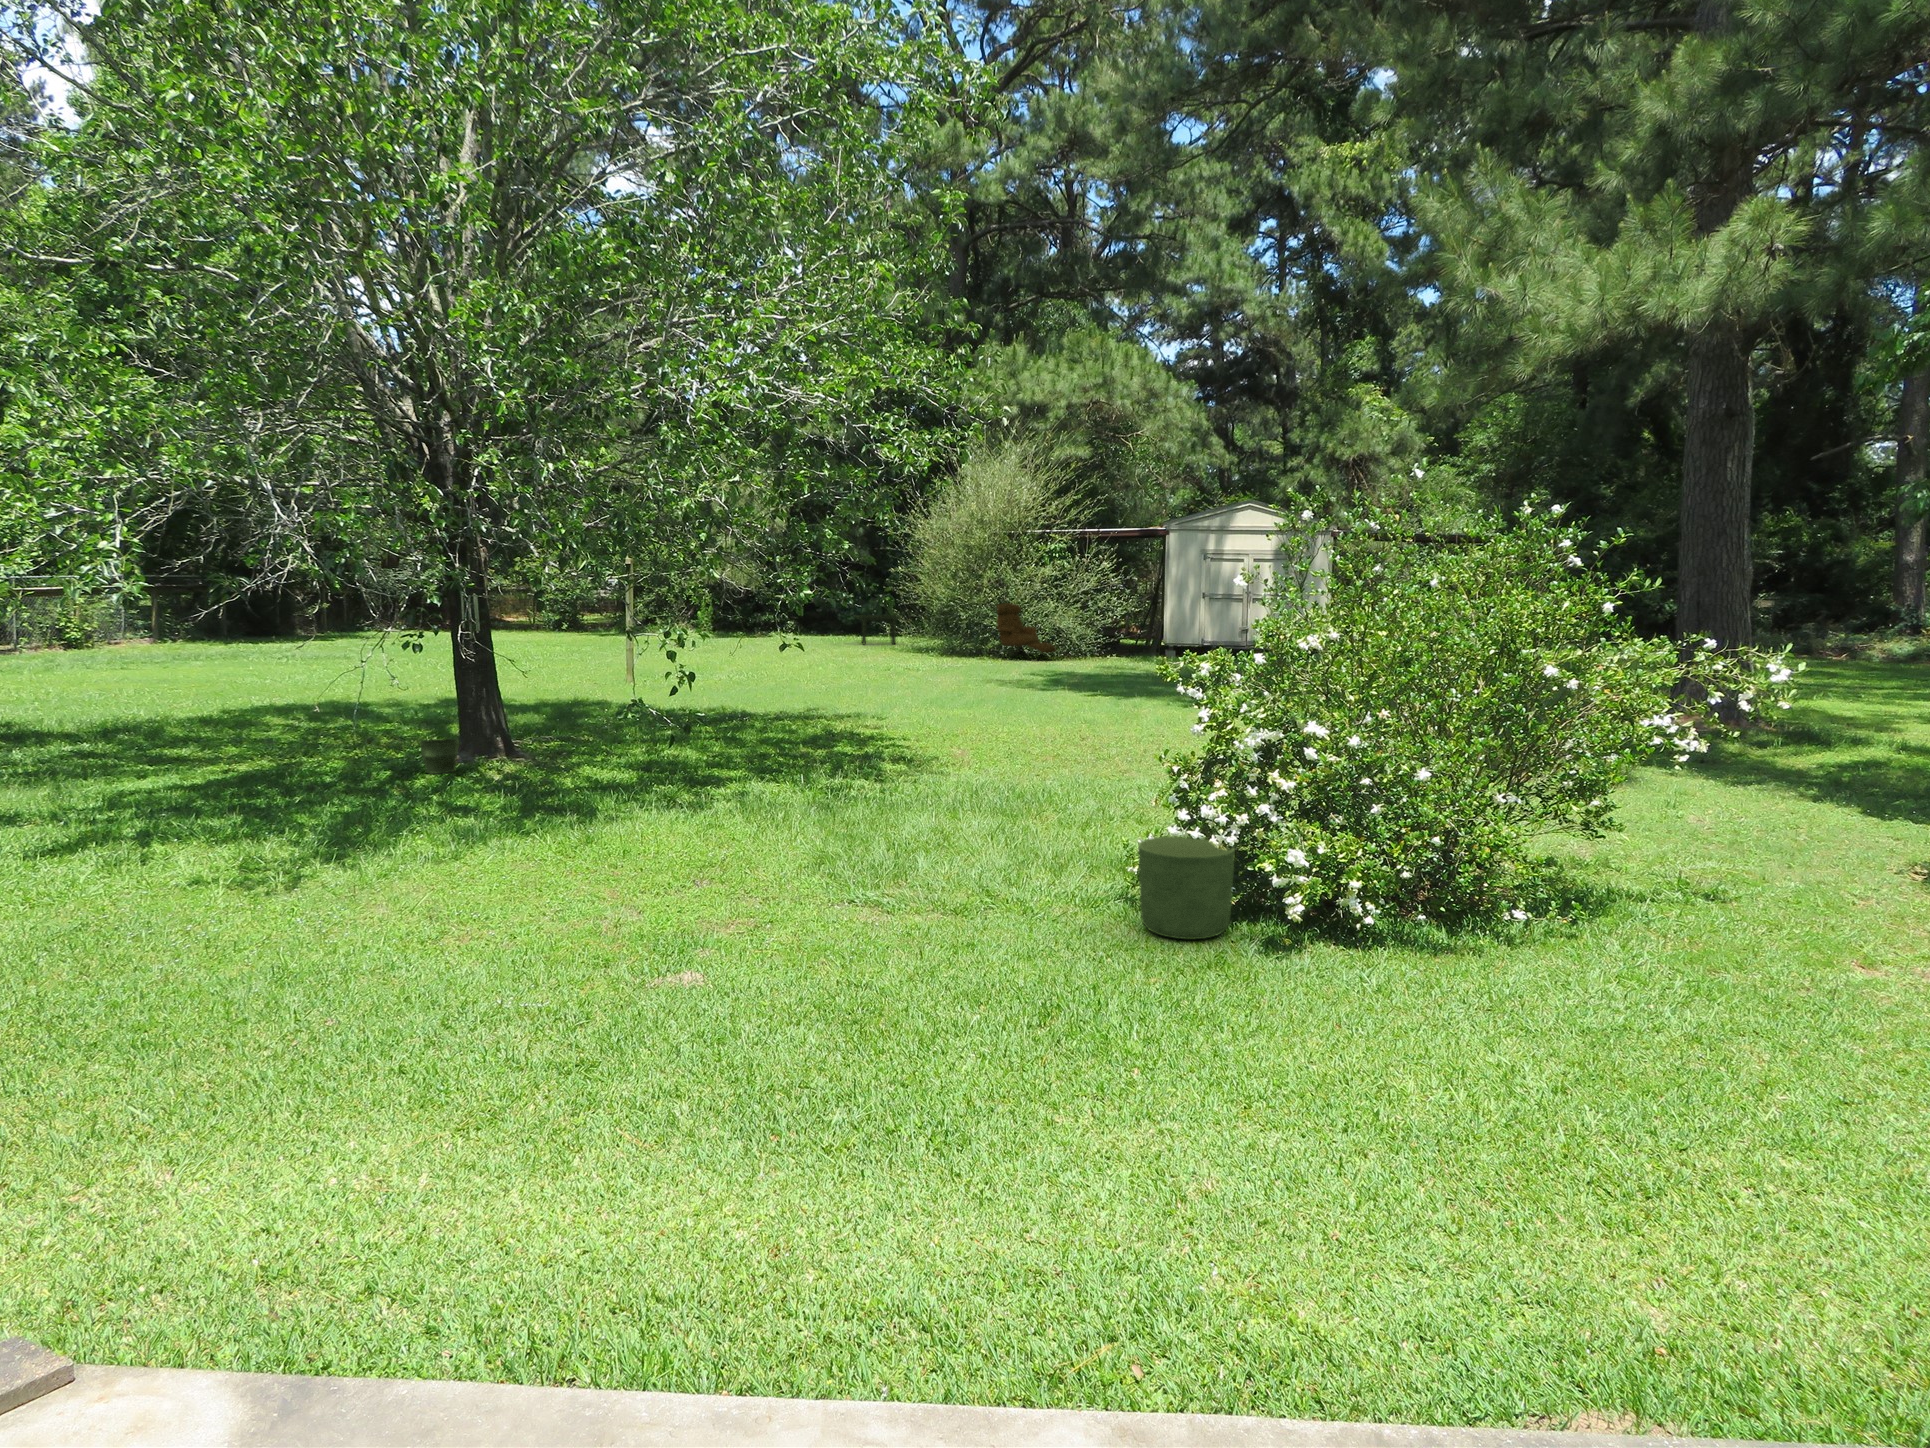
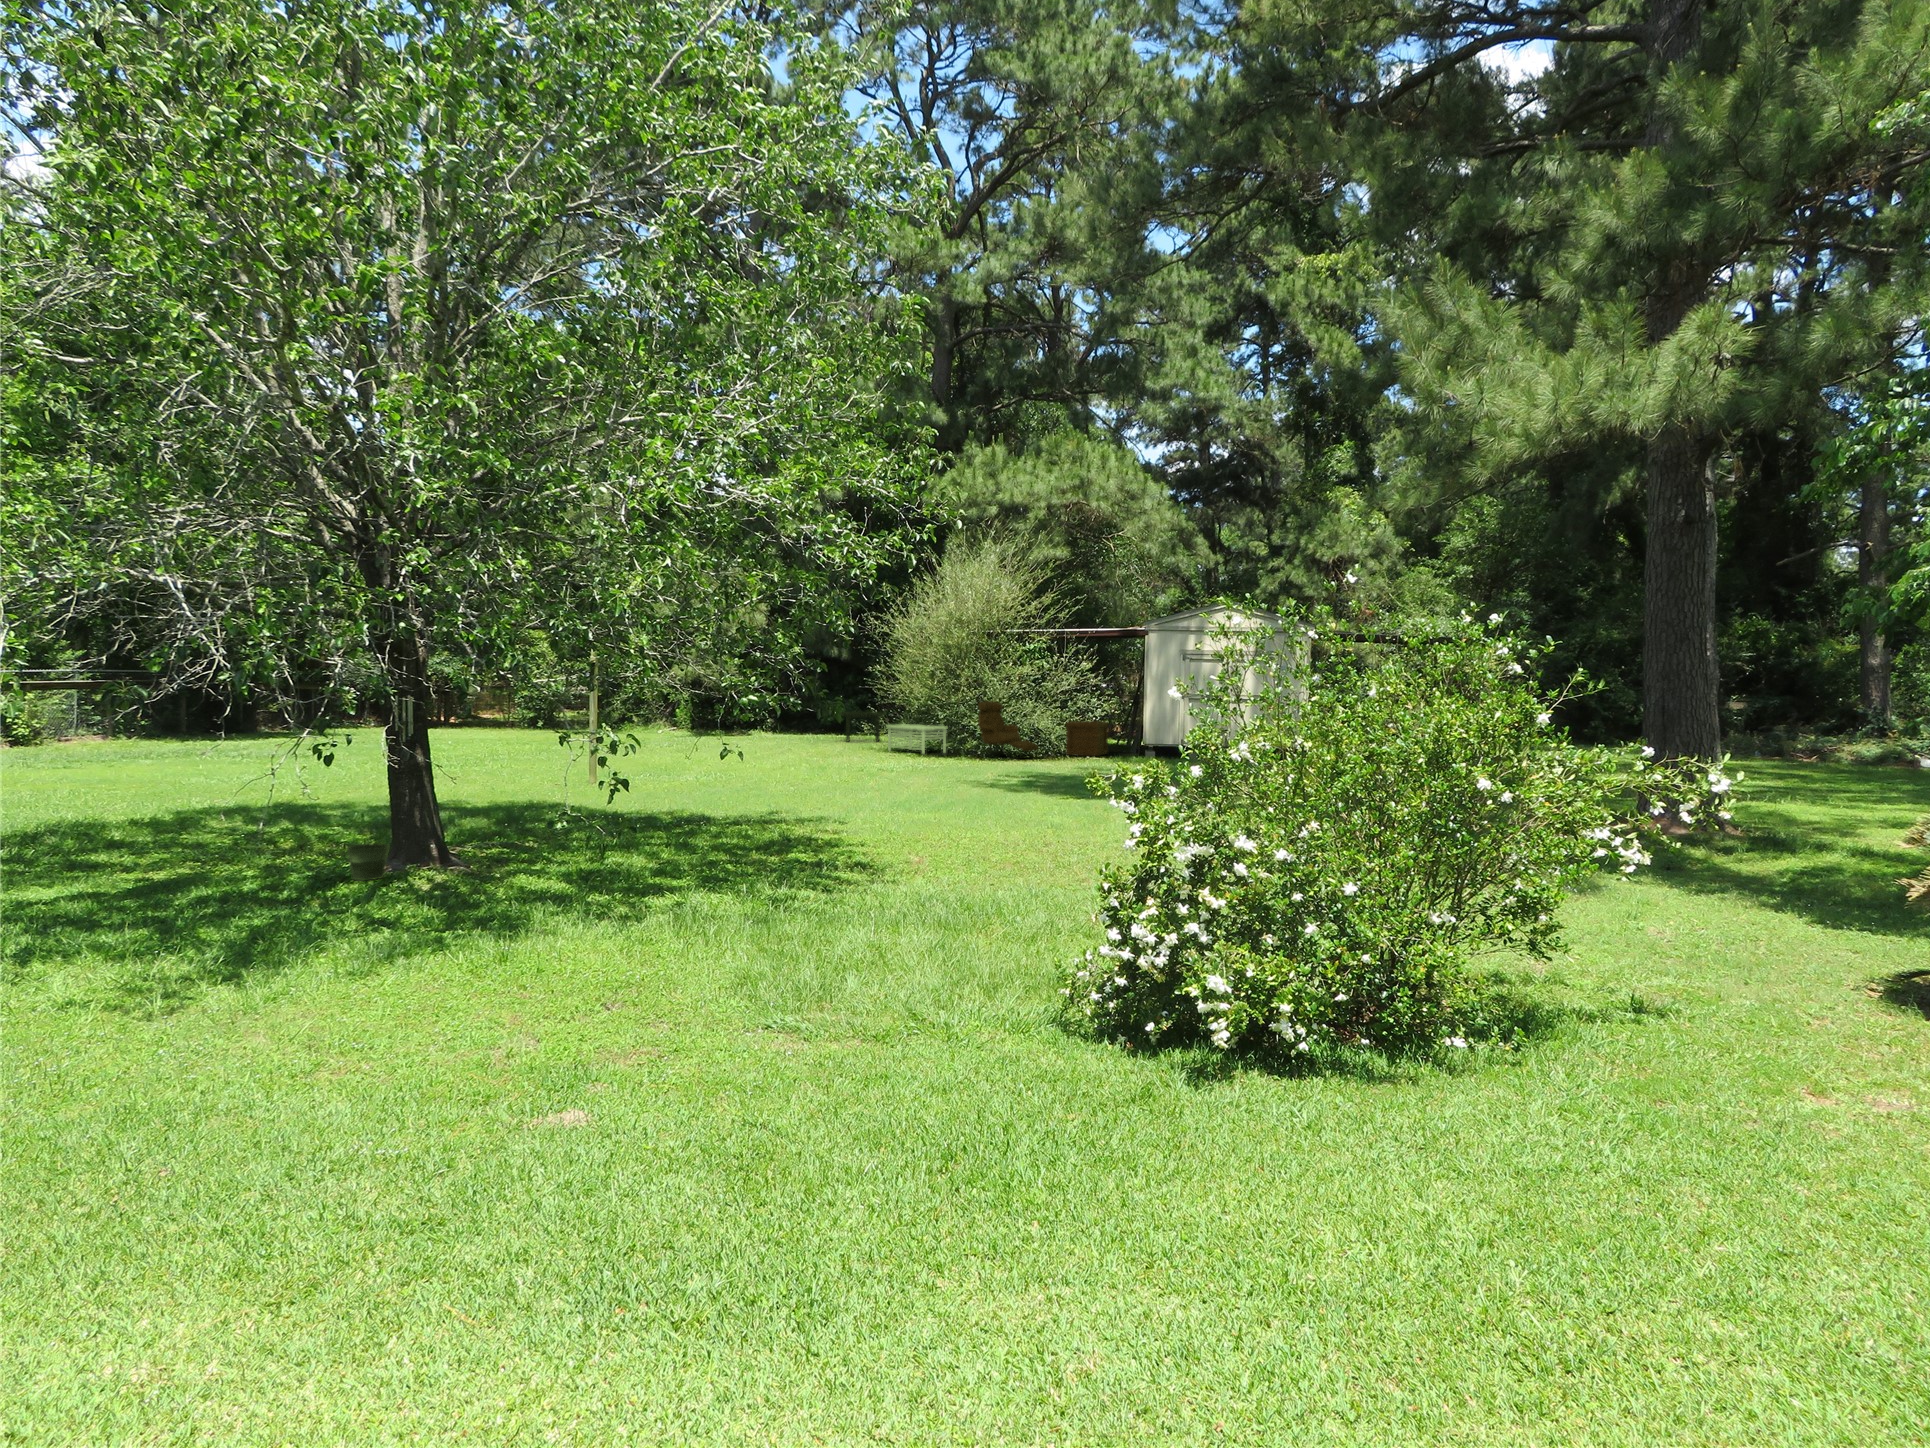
wooden crate: none [1084,622,1126,658] -> present [1066,721,1108,756]
storage bench: none [904,627,966,656] -> present [887,724,947,754]
planter: present [1138,836,1235,939] -> none [1063,956,1164,1069]

